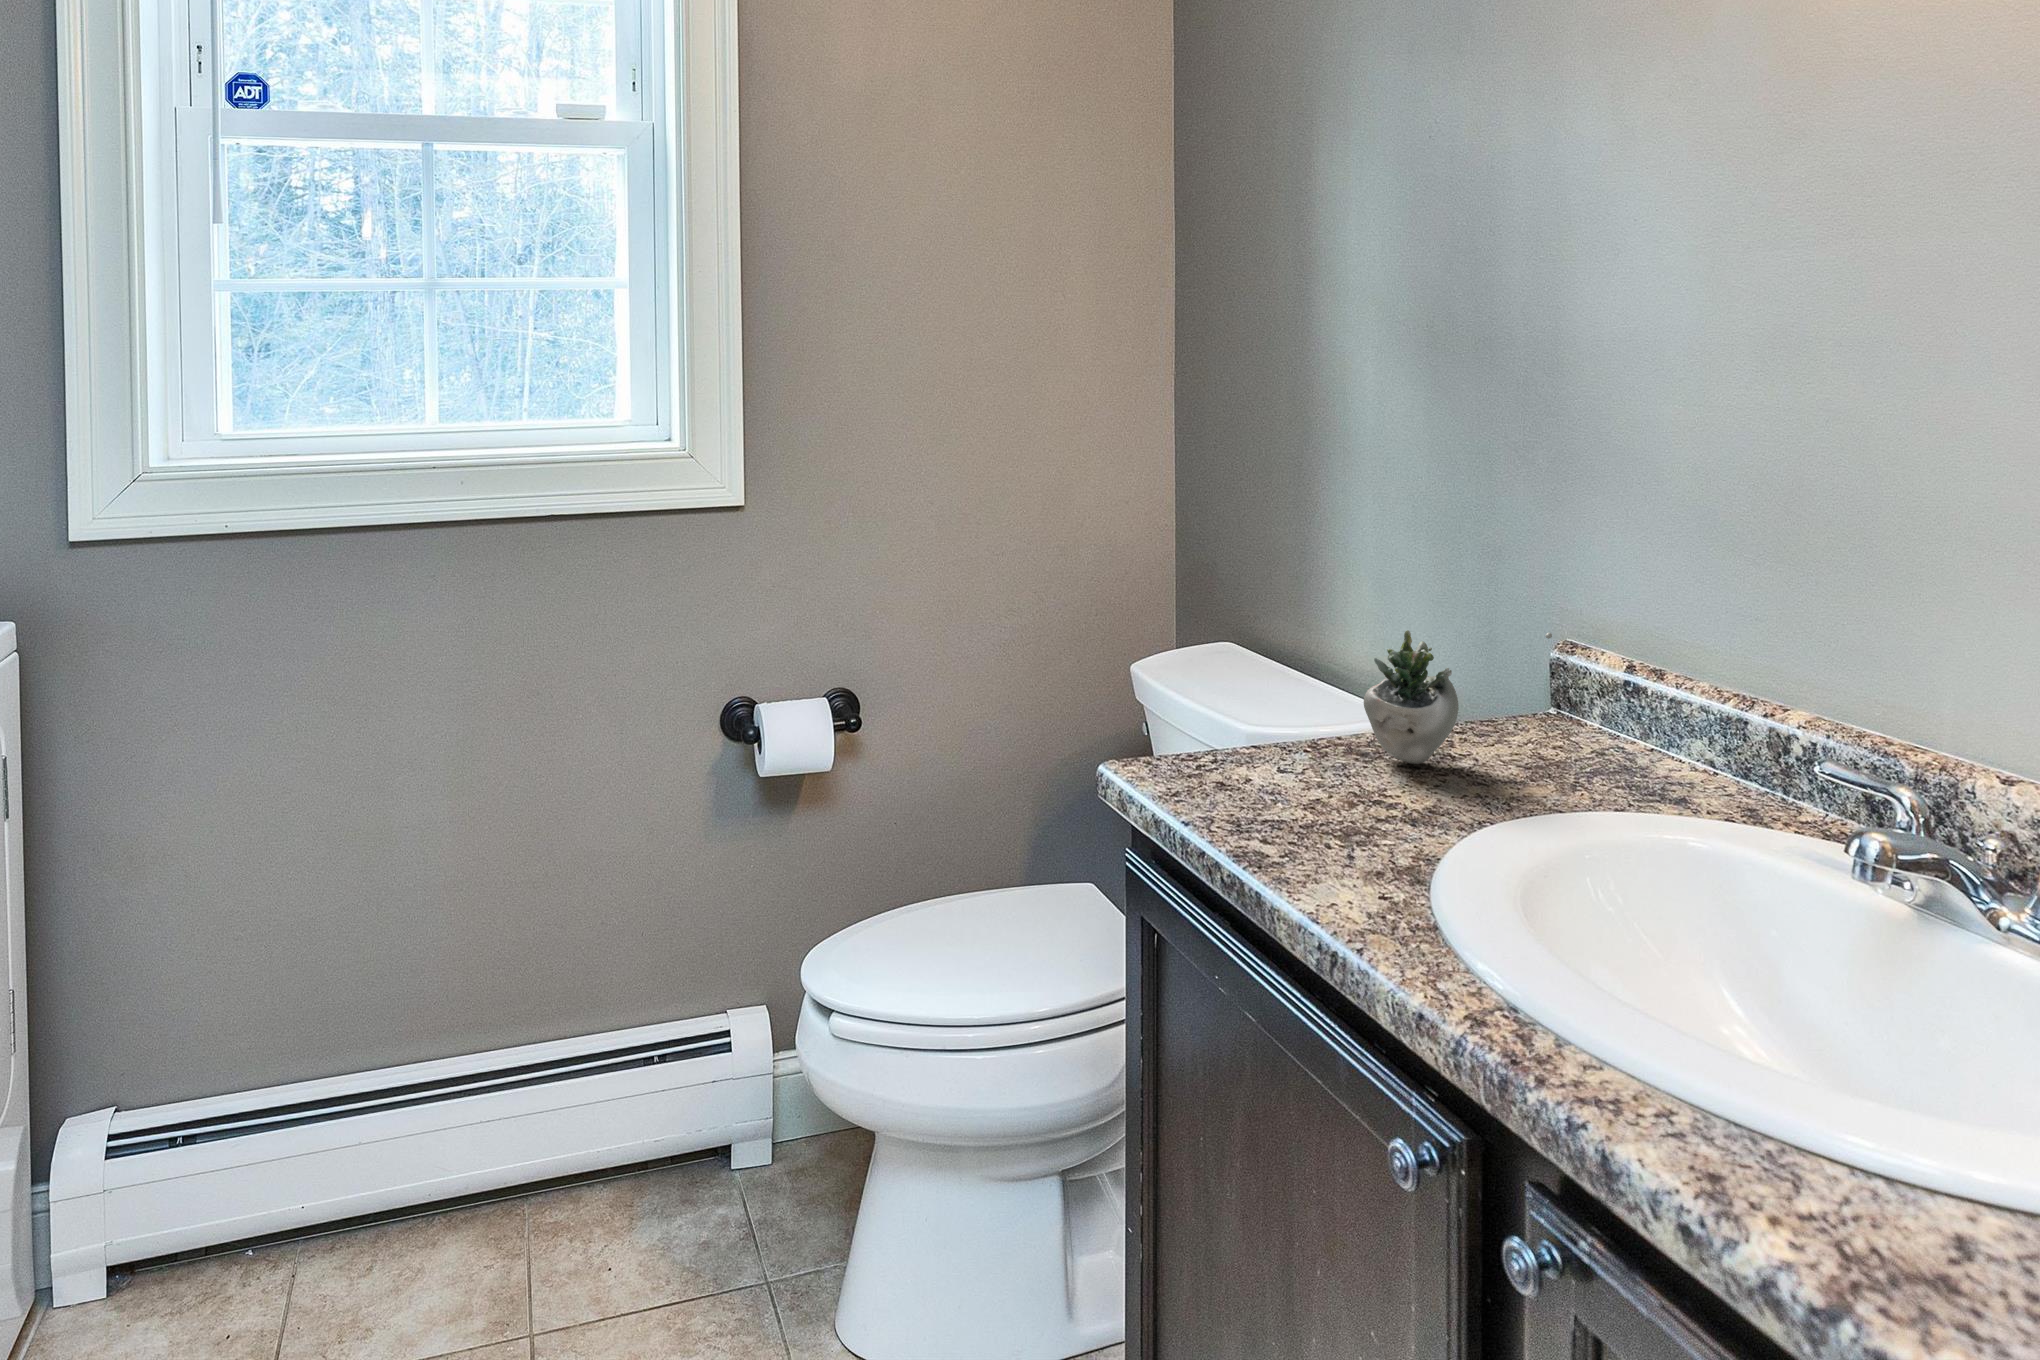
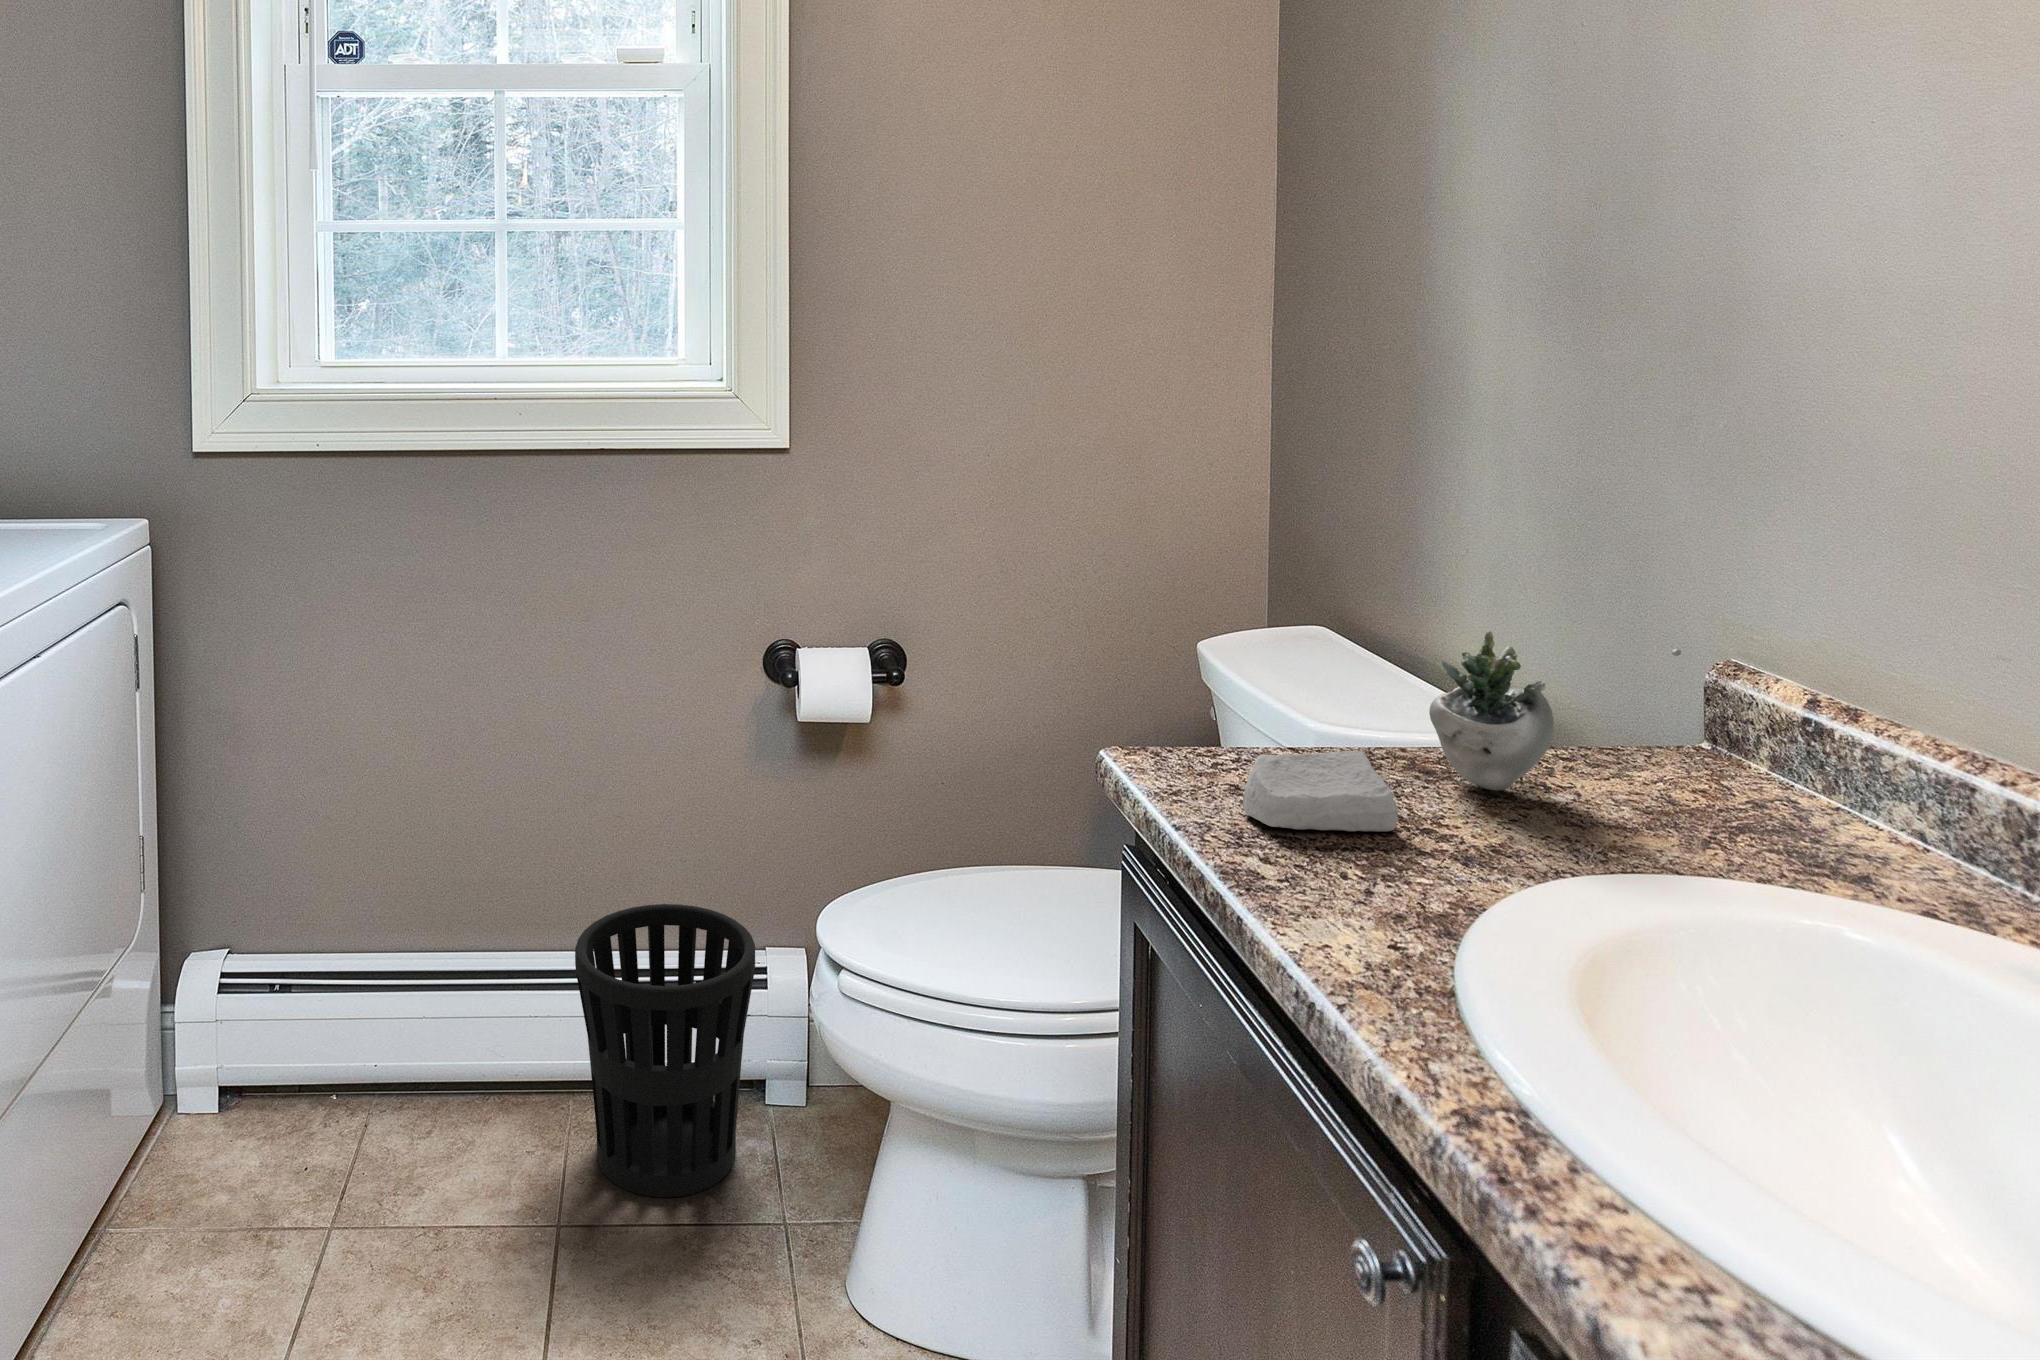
soap bar: none [1232,741,1357,813] -> present [1243,751,1399,832]
wastebasket: none [533,975,721,1280] -> present [575,904,755,1198]

